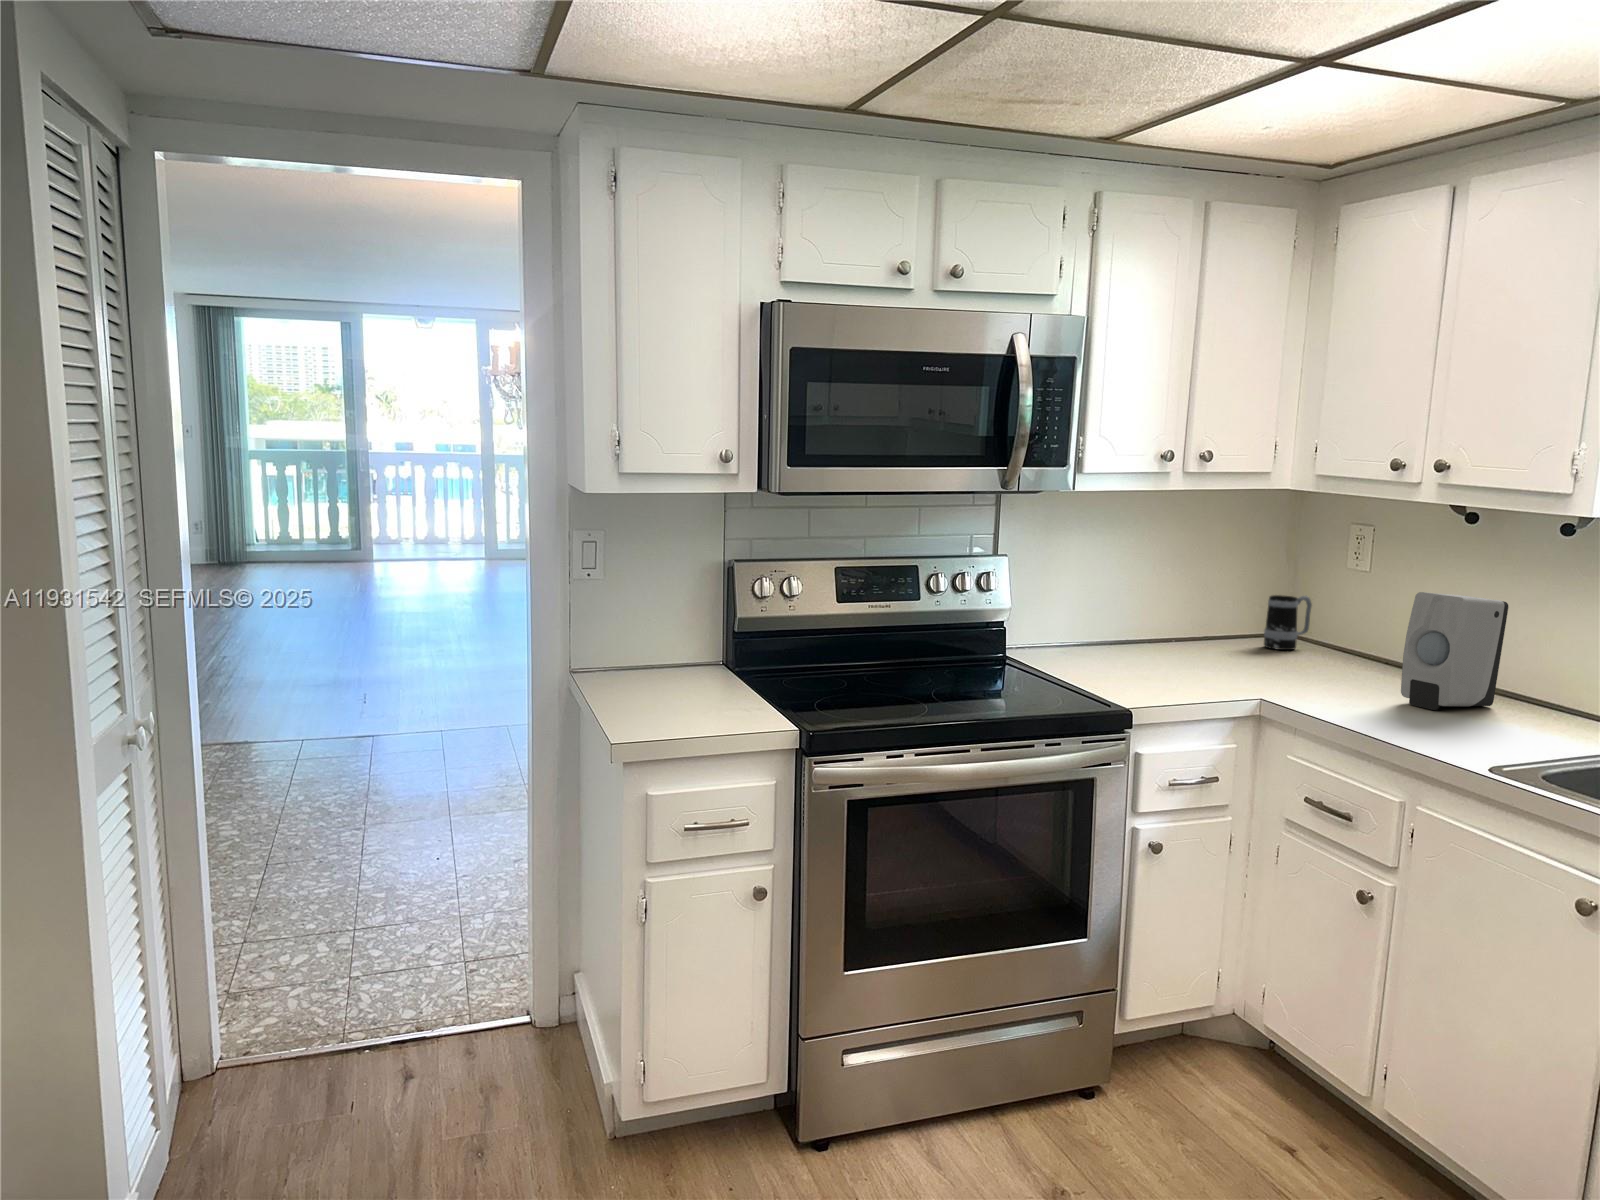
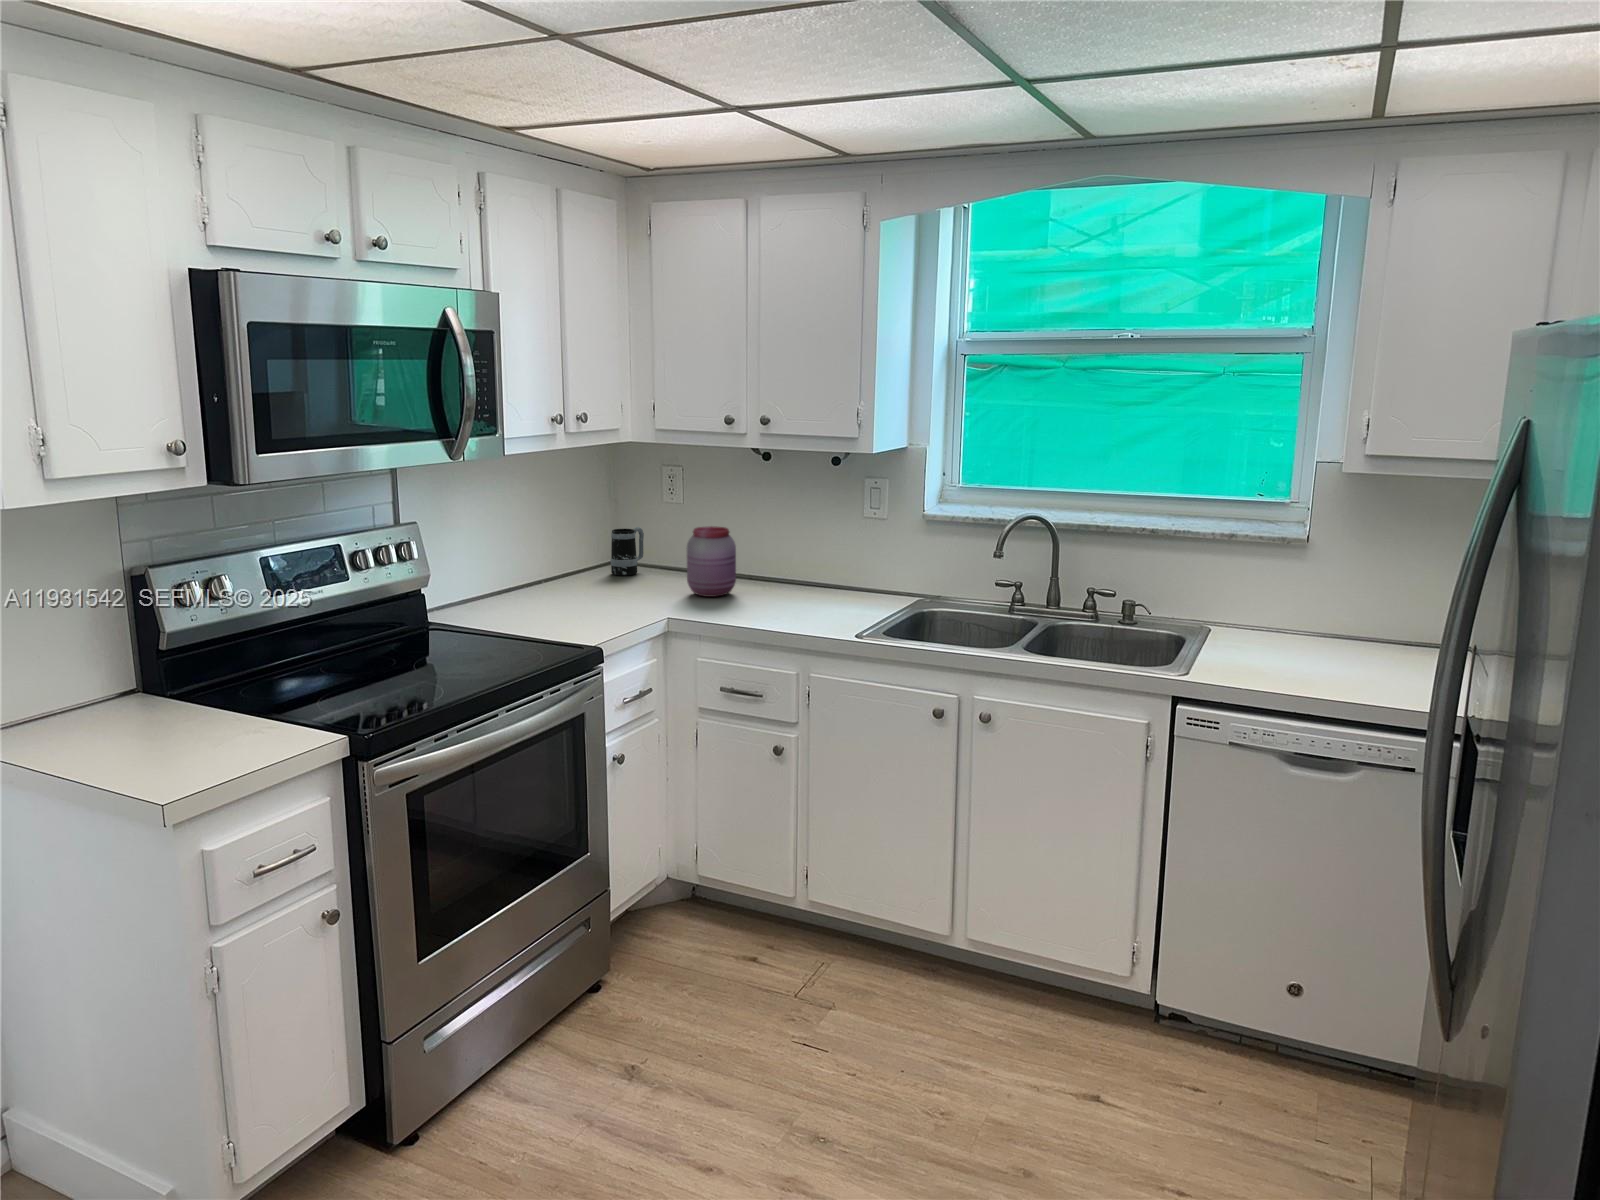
soap dispenser: present [1401,592,1508,710] -> none [761,519,819,608]
jar: none [1322,597,1393,684] -> present [687,526,736,597]

